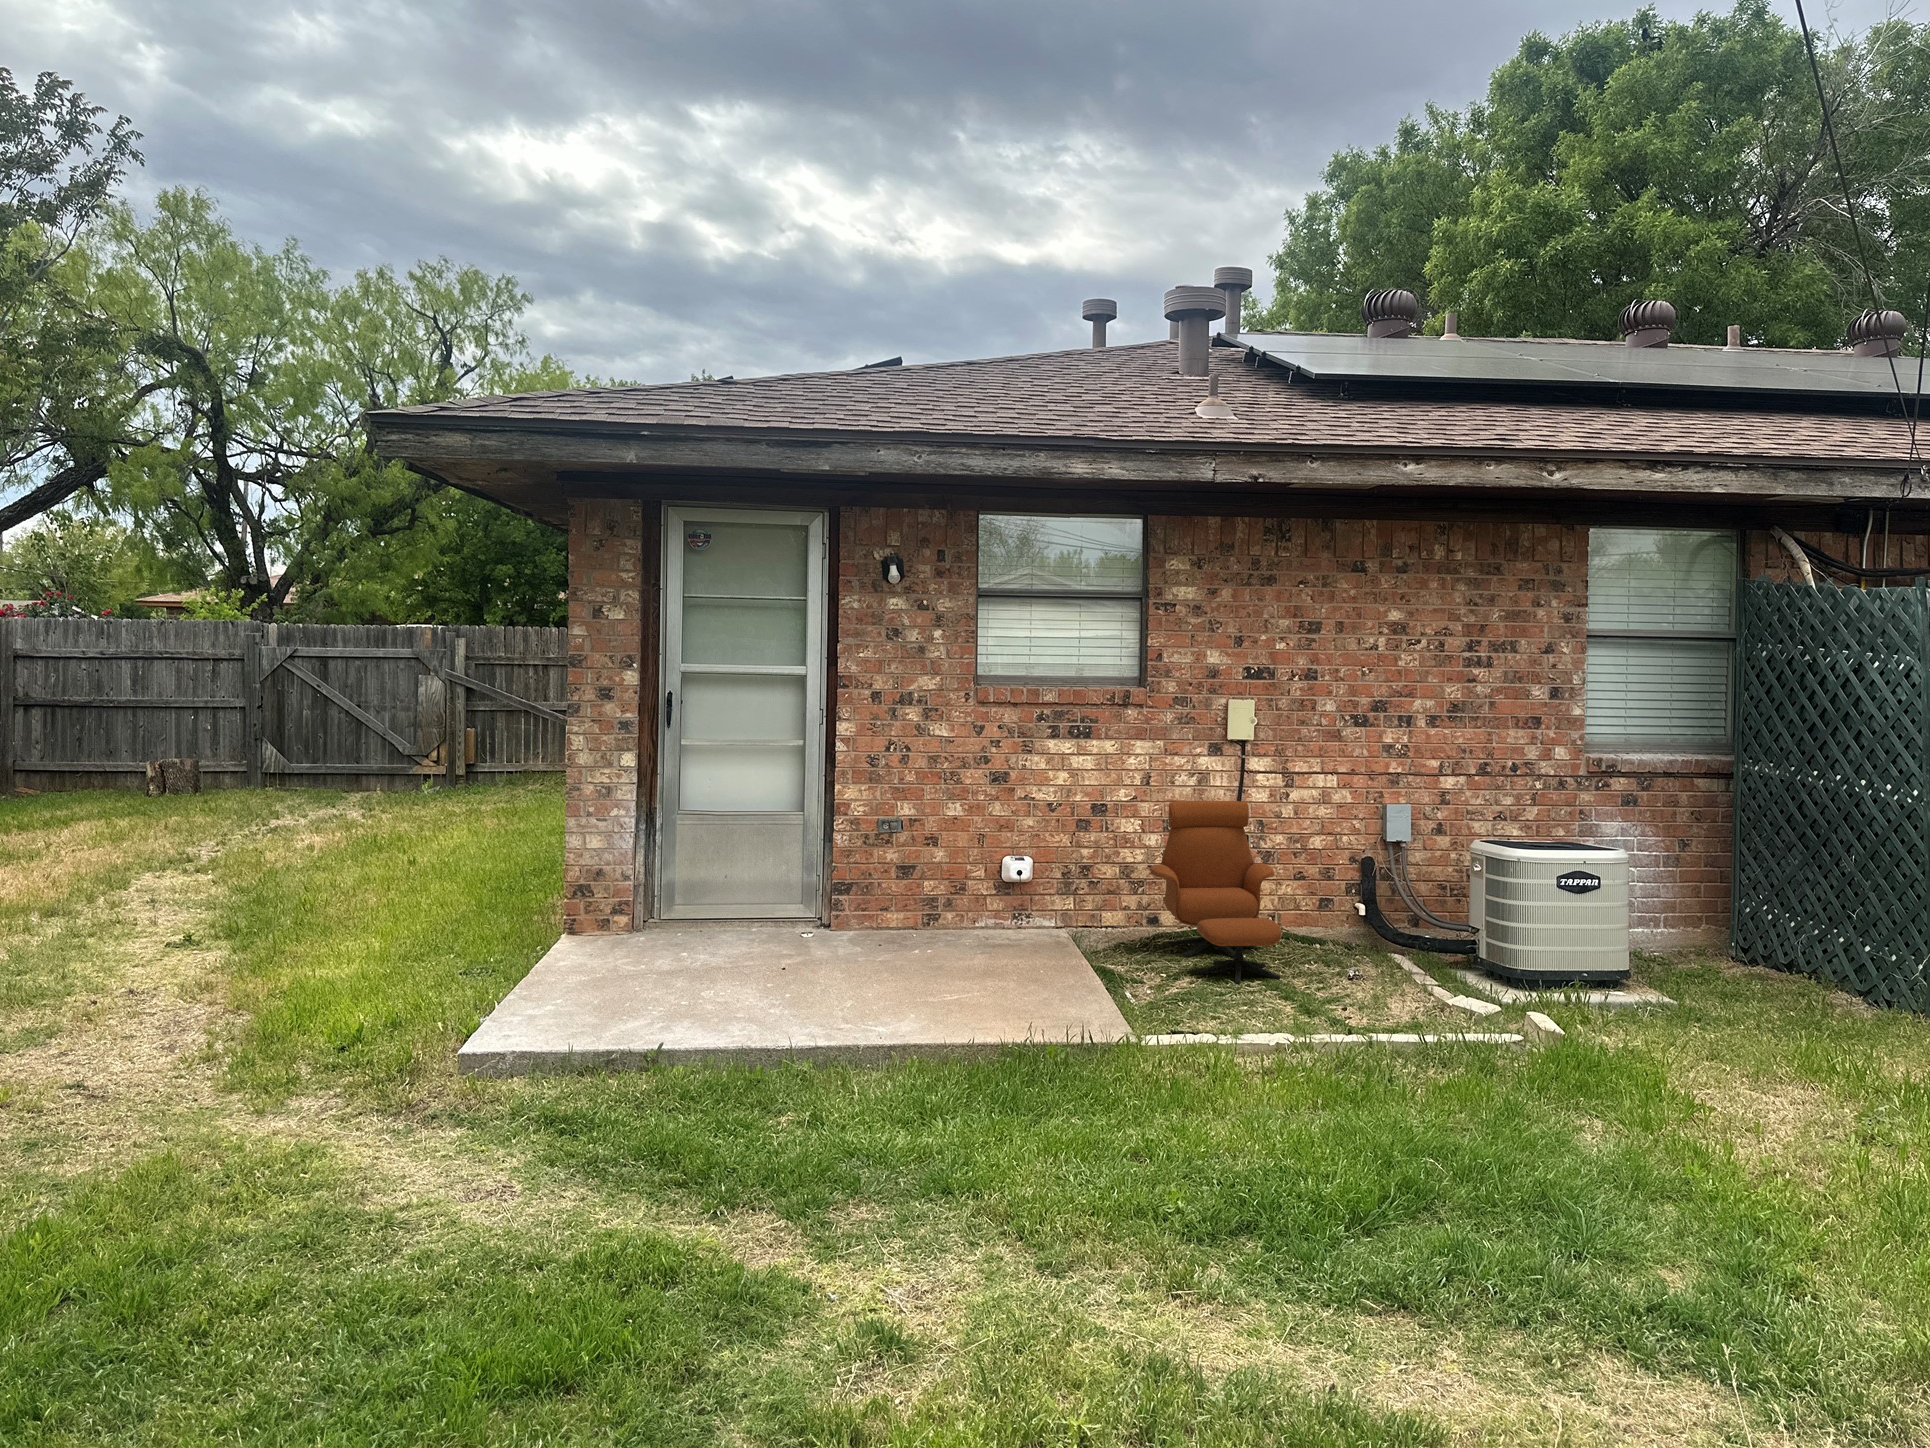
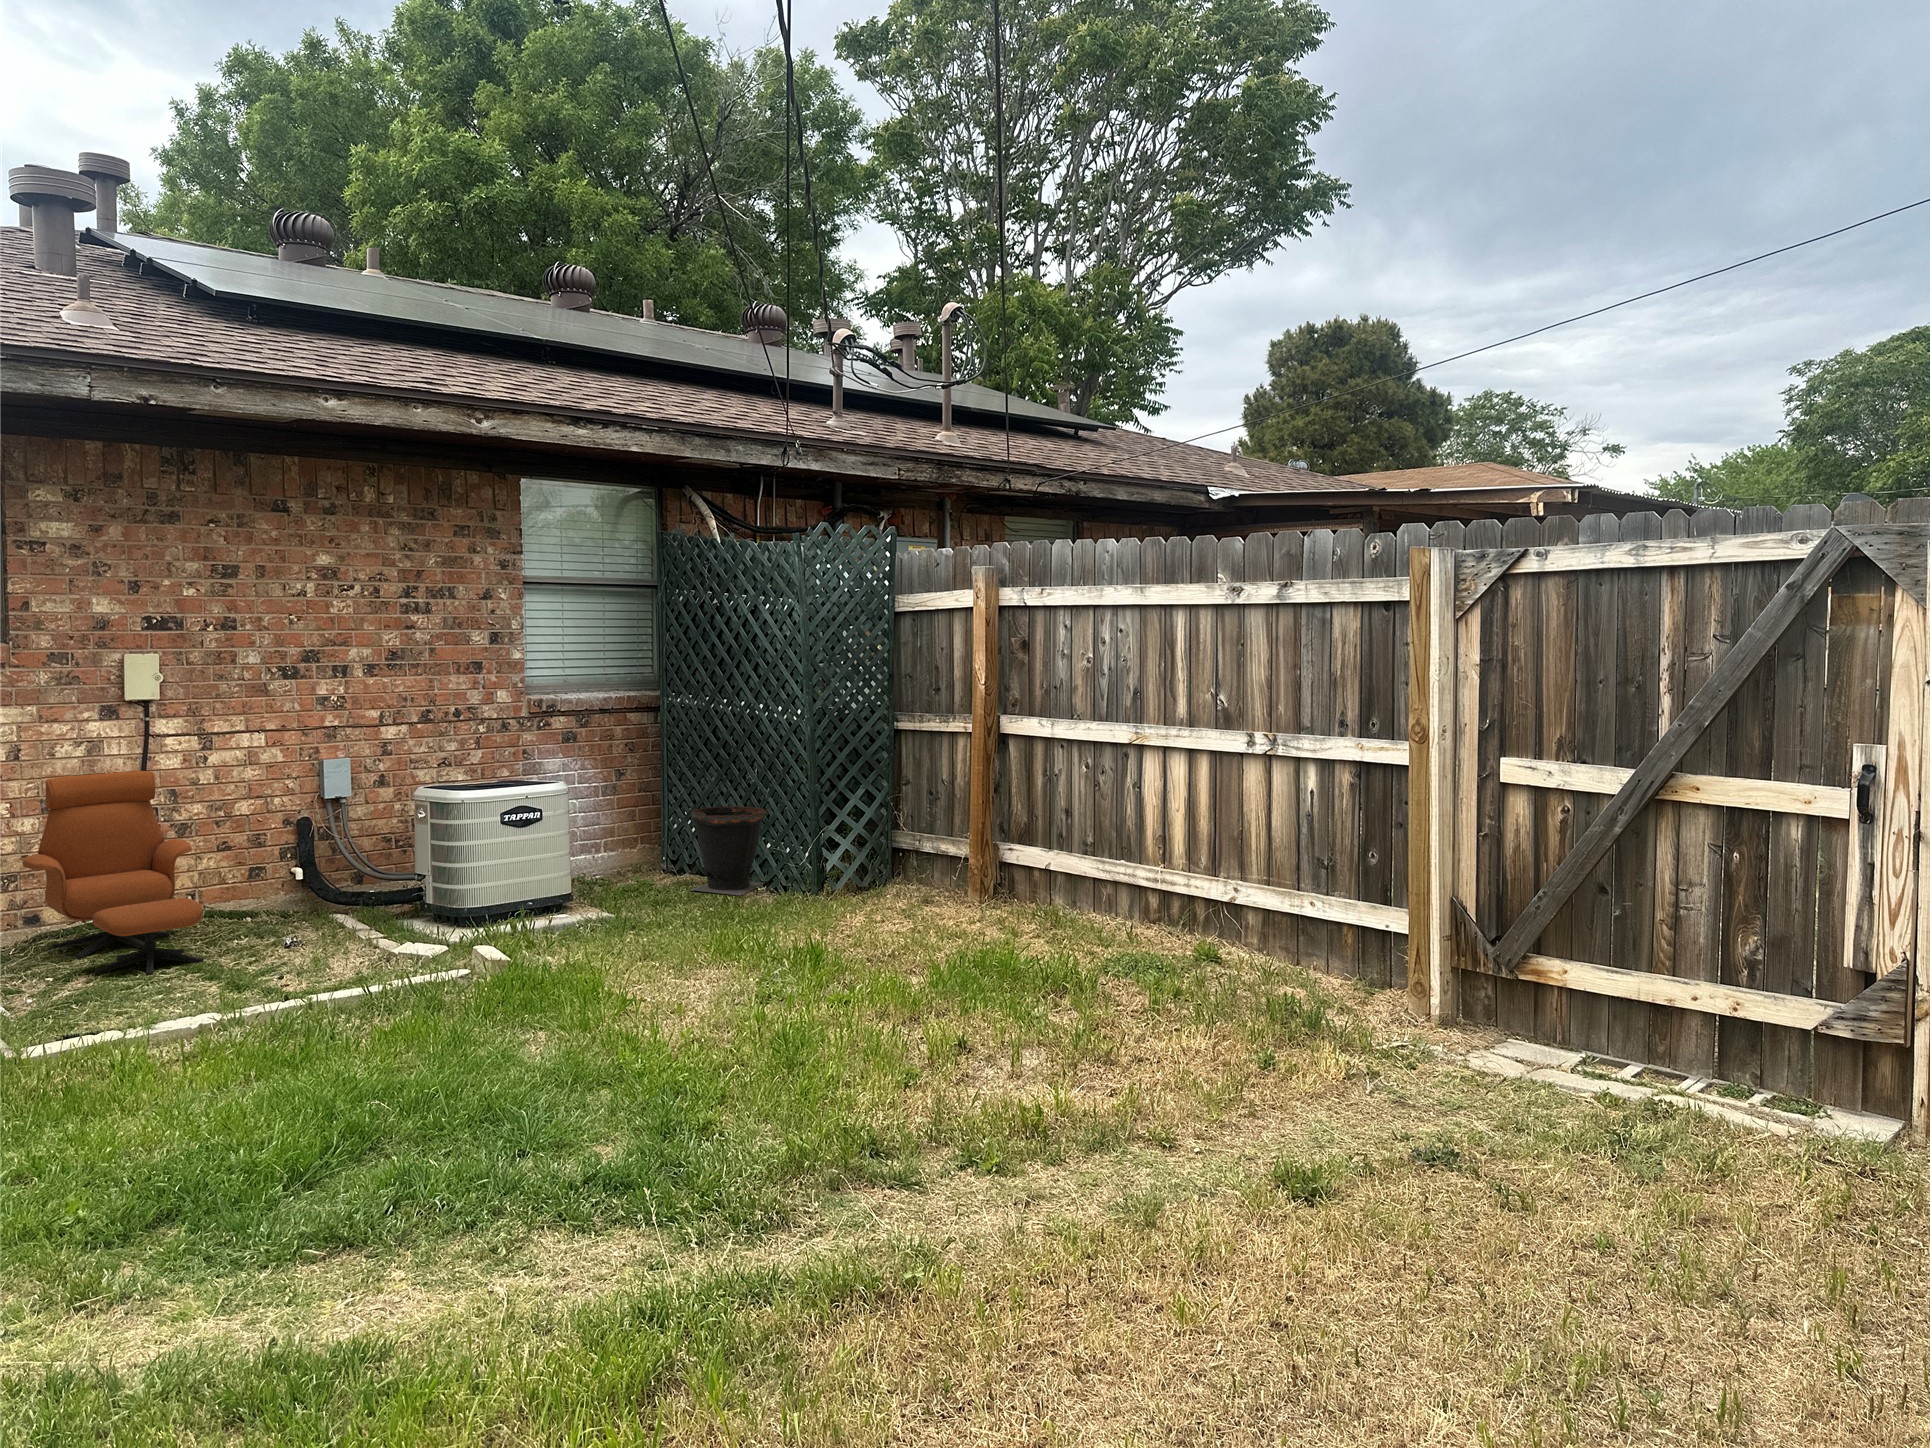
bucket: none [1768,887,1873,1002] -> present [690,804,766,896]

